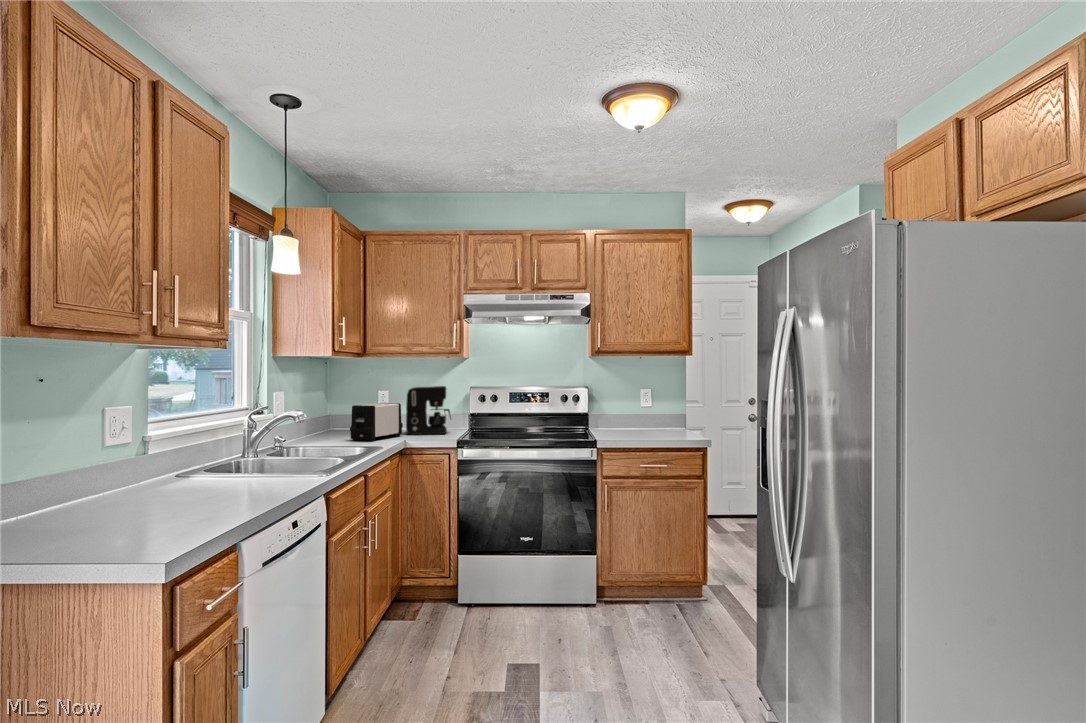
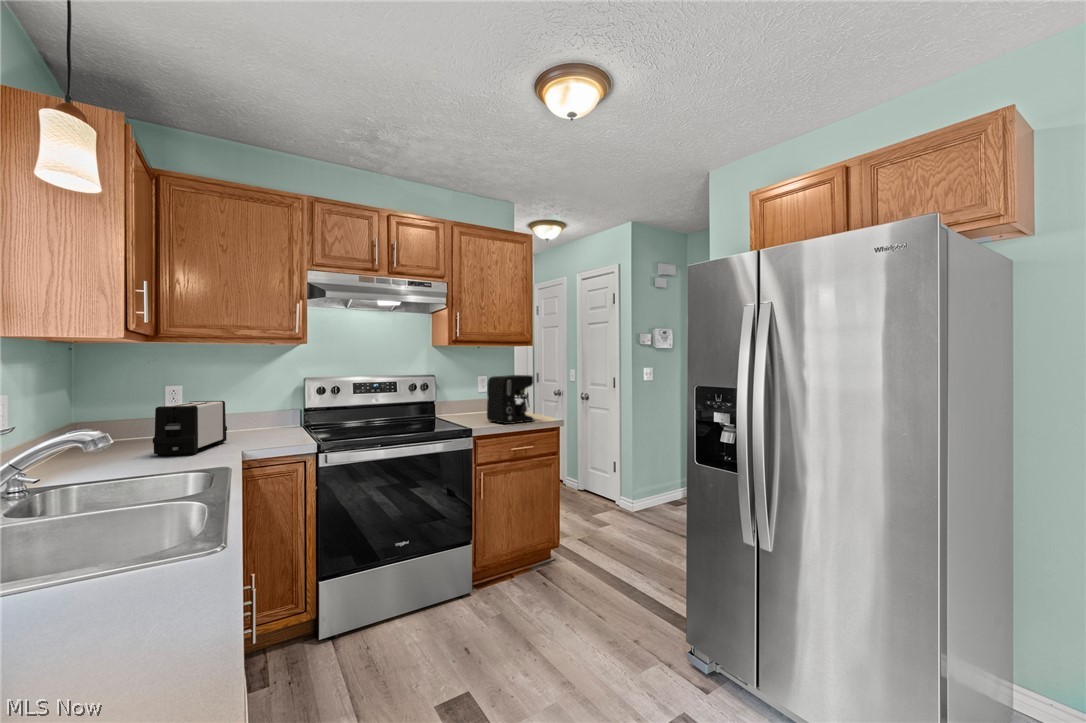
coffee maker: present [406,386,451,434] -> present [487,375,534,424]

